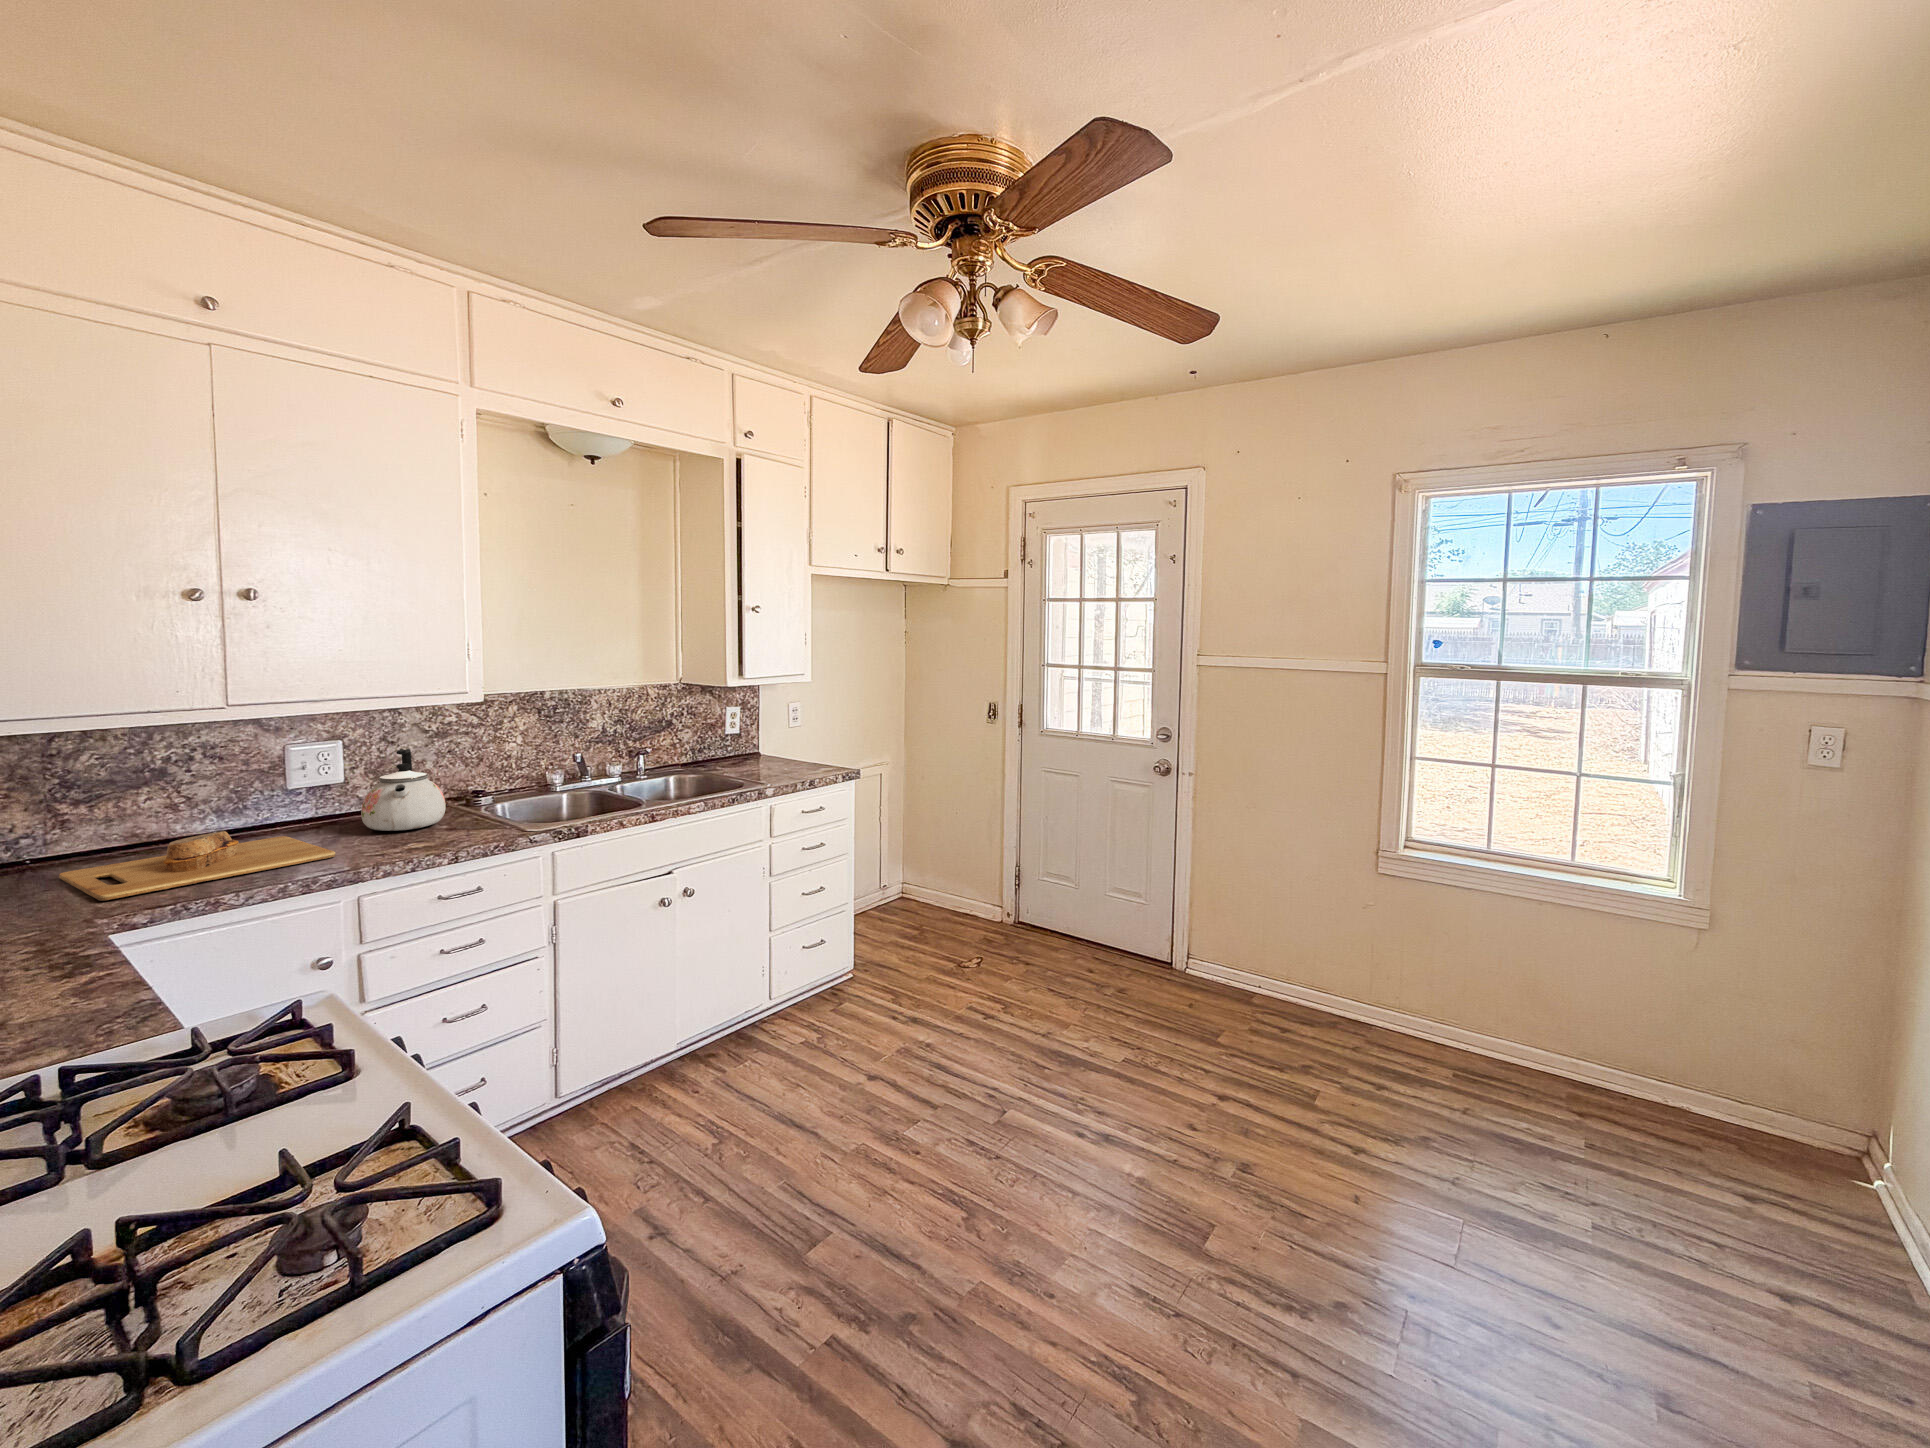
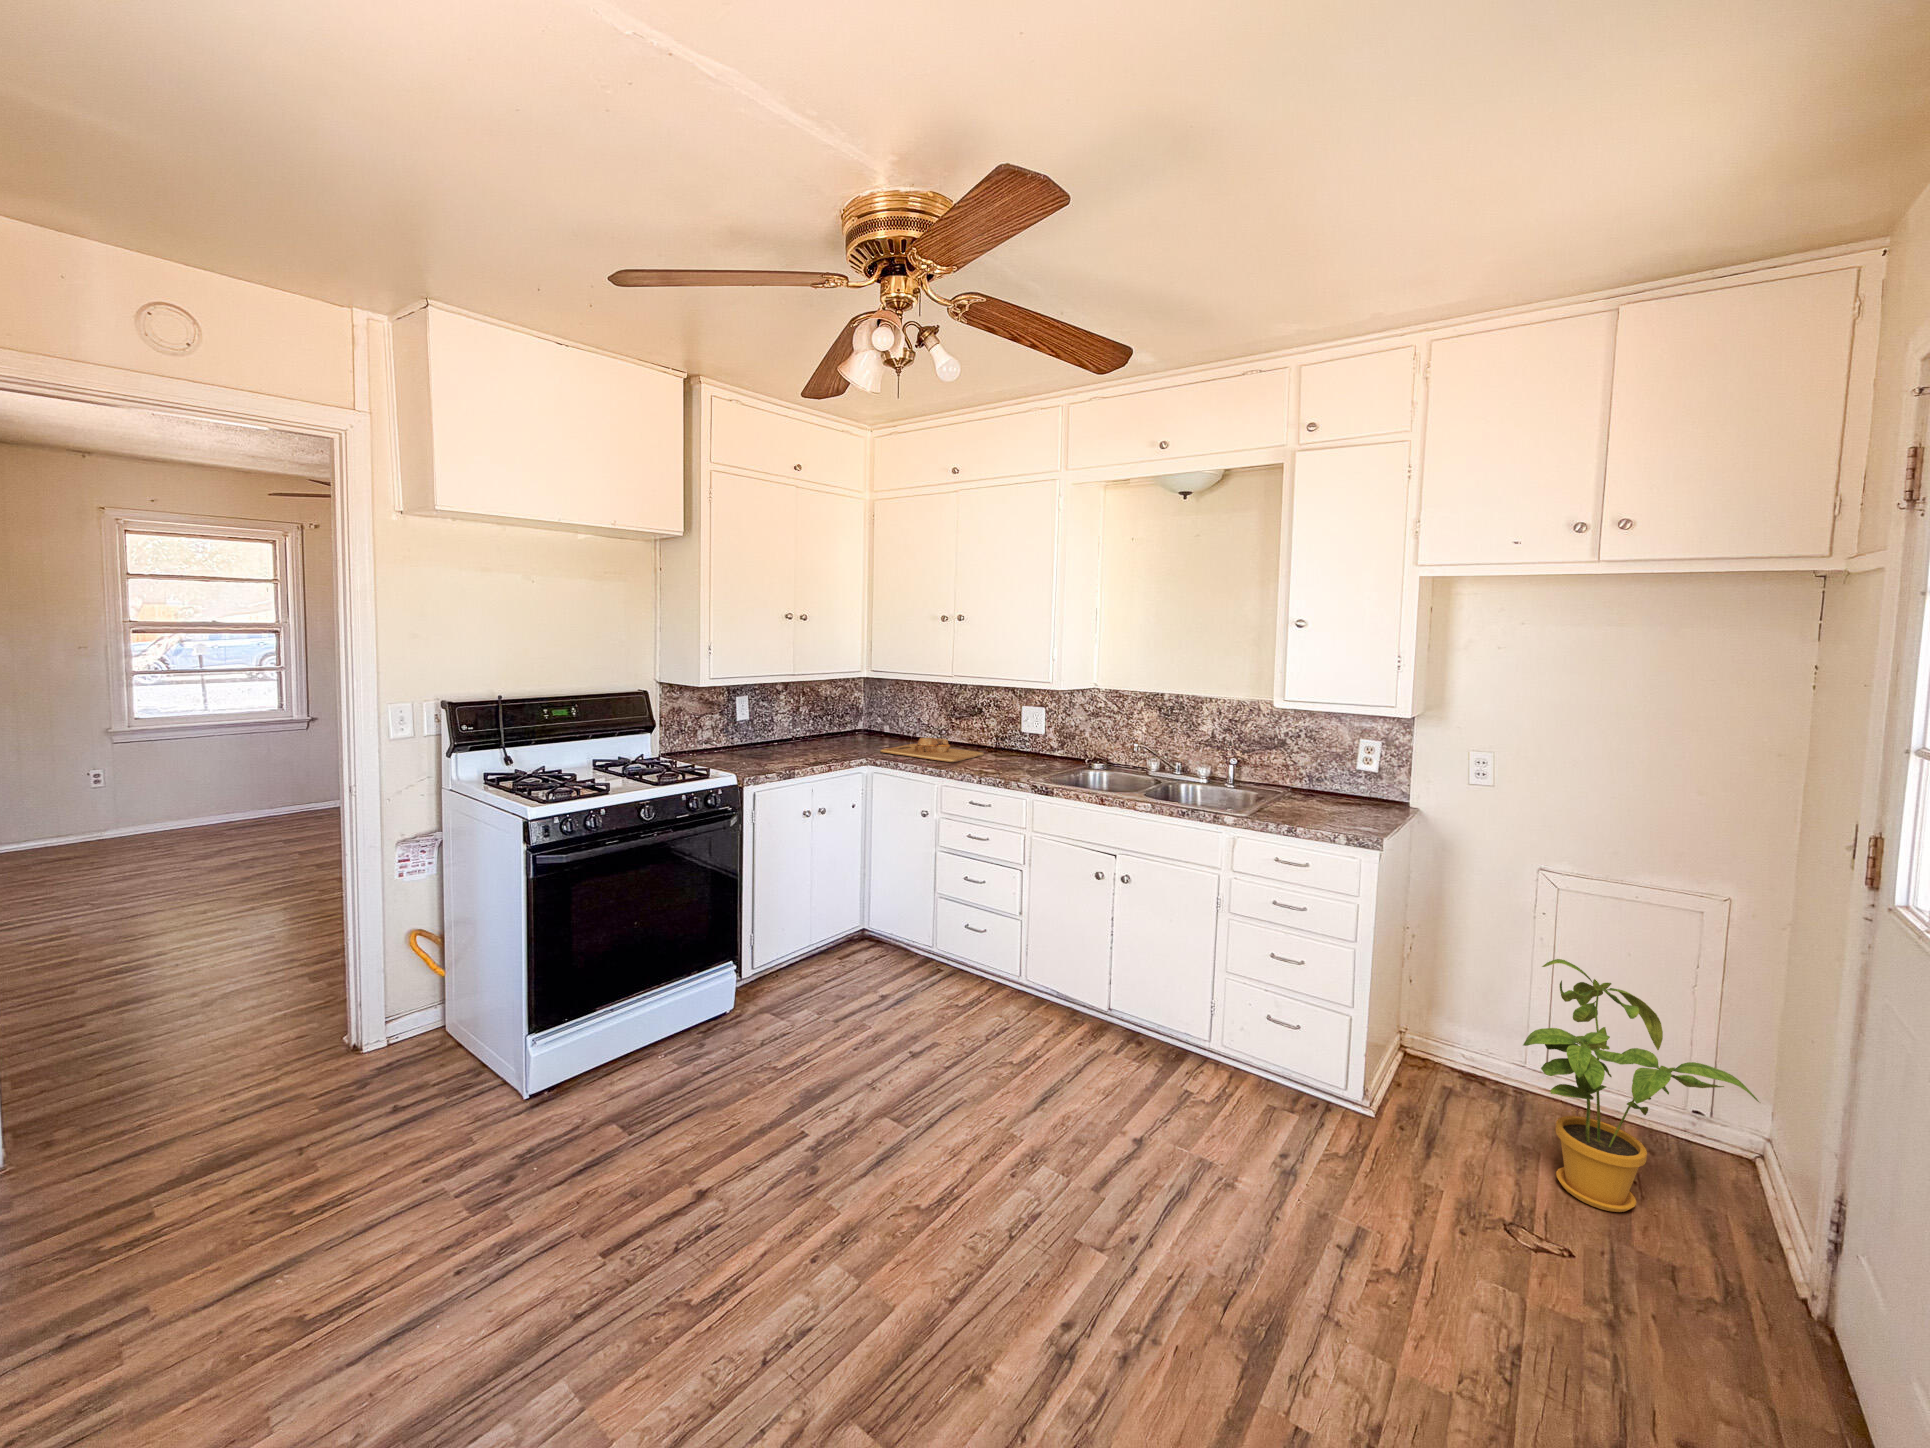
kettle: present [361,749,446,831] -> none [999,714,1043,765]
house plant: none [900,816,984,941] -> present [1523,959,1759,1212]

